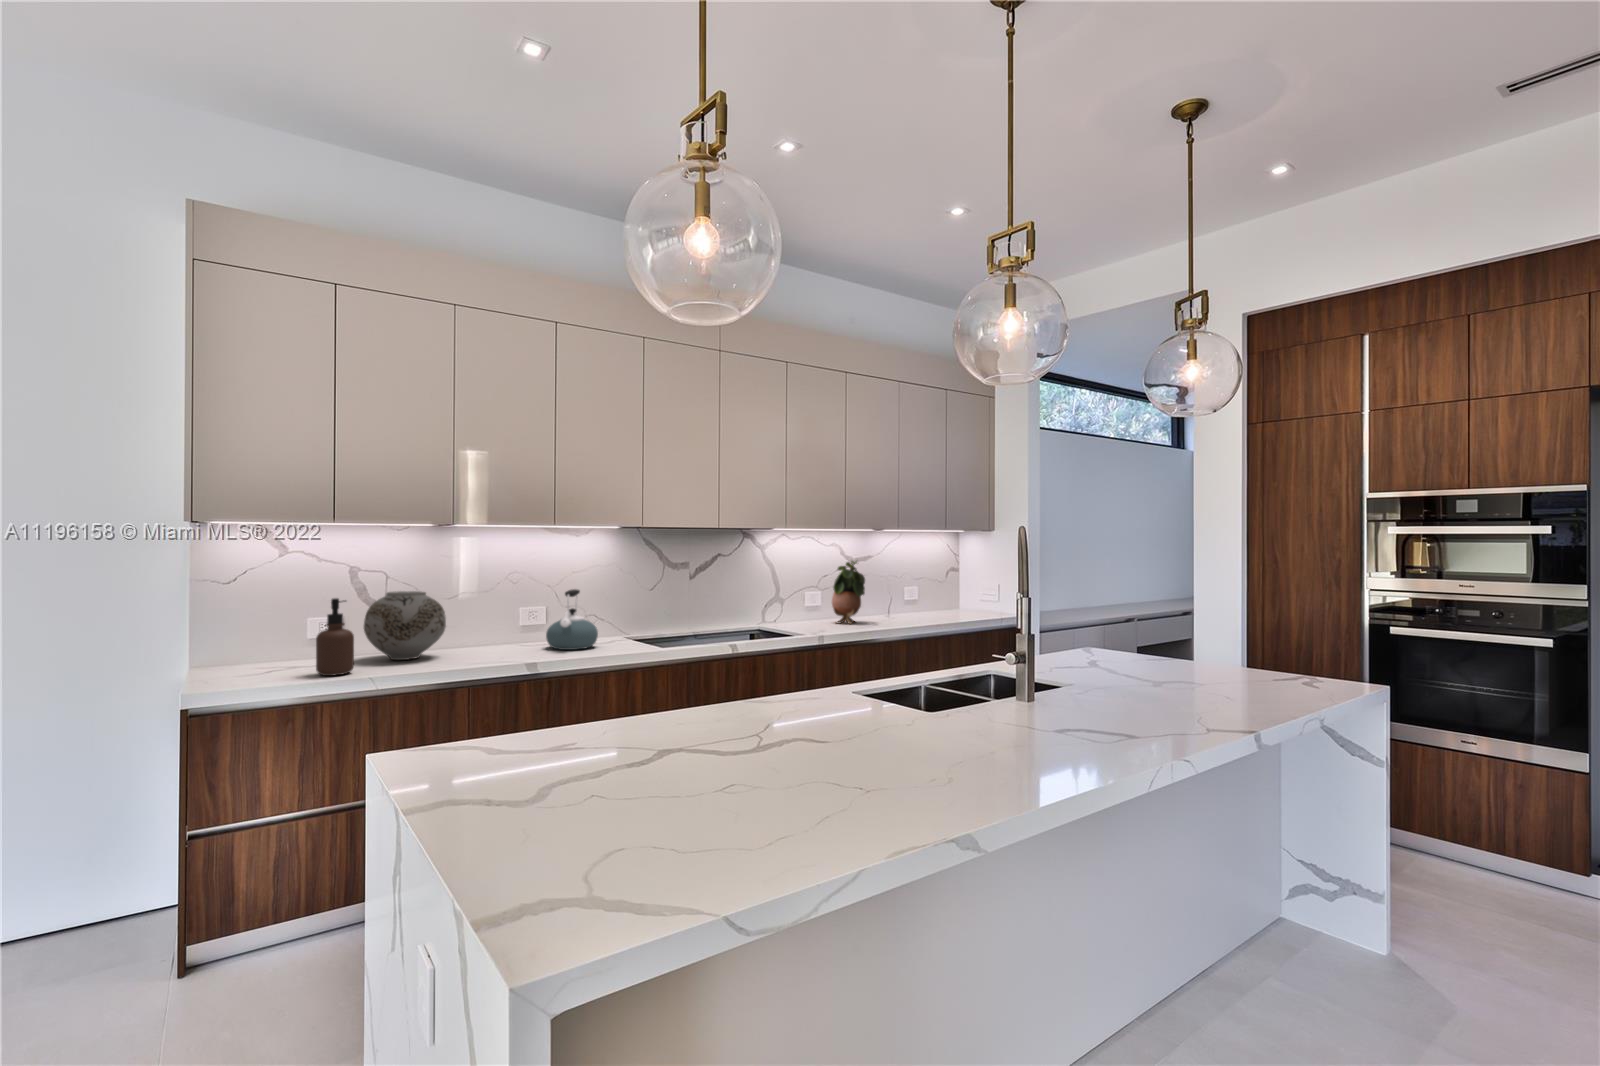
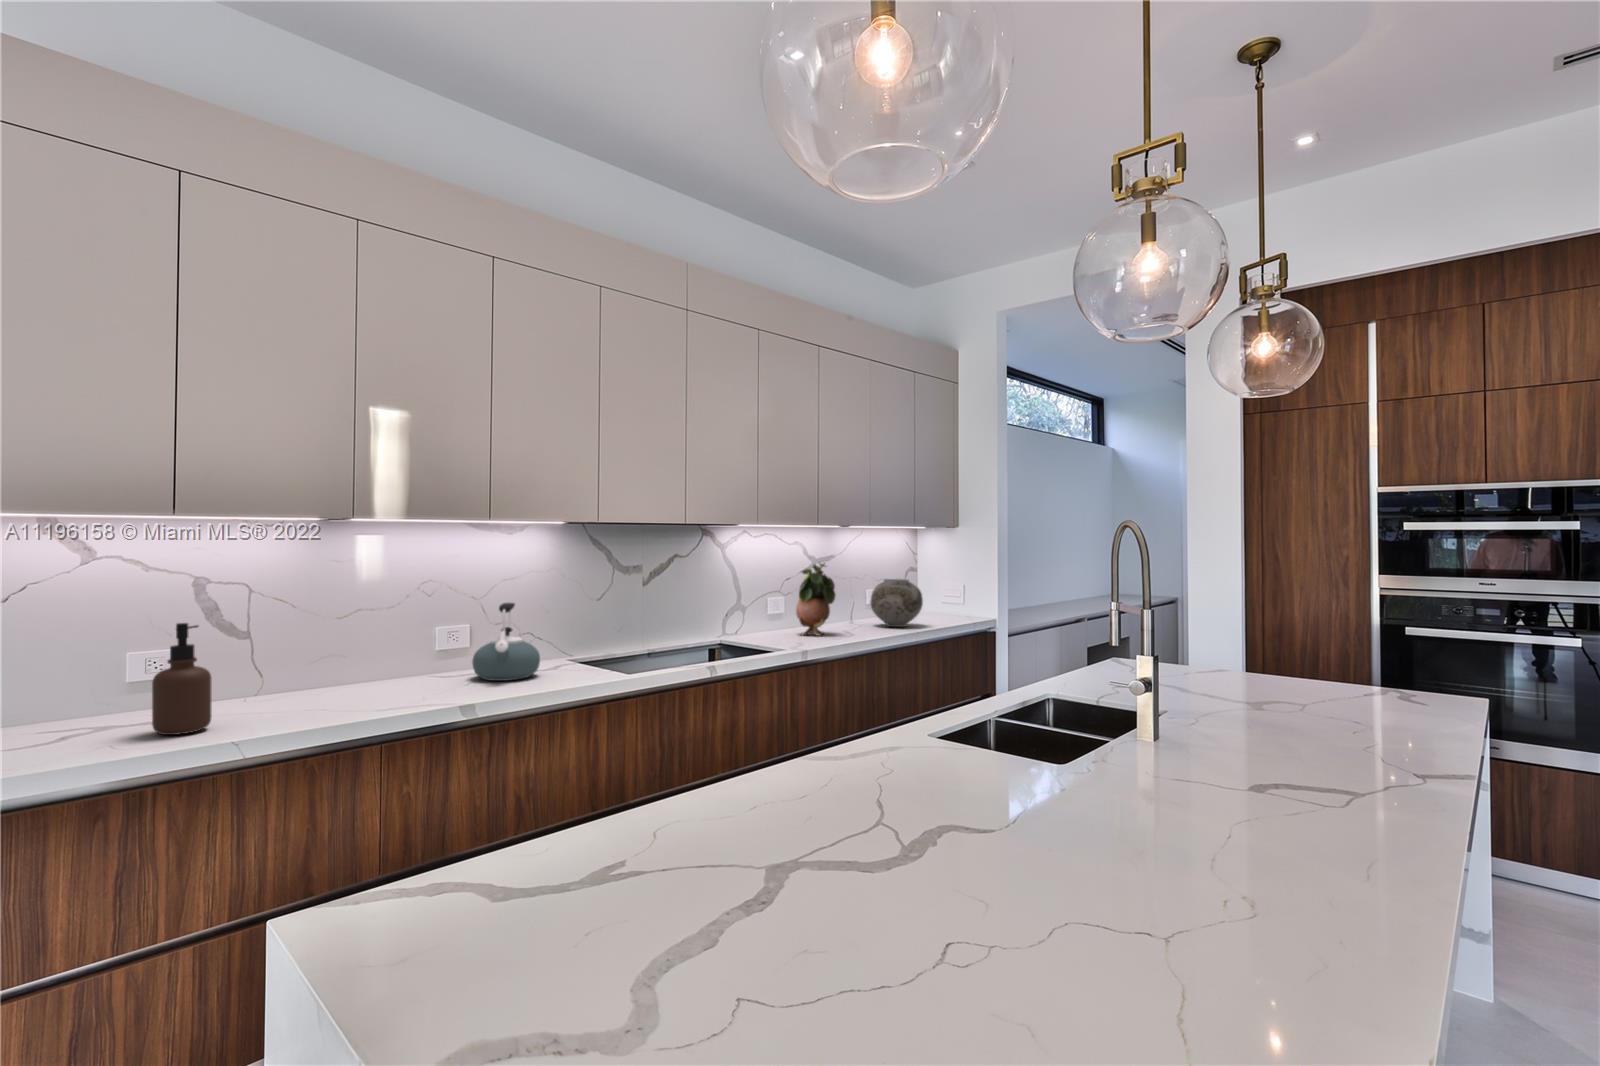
vase: present [364,591,446,660] -> present [870,579,923,627]

